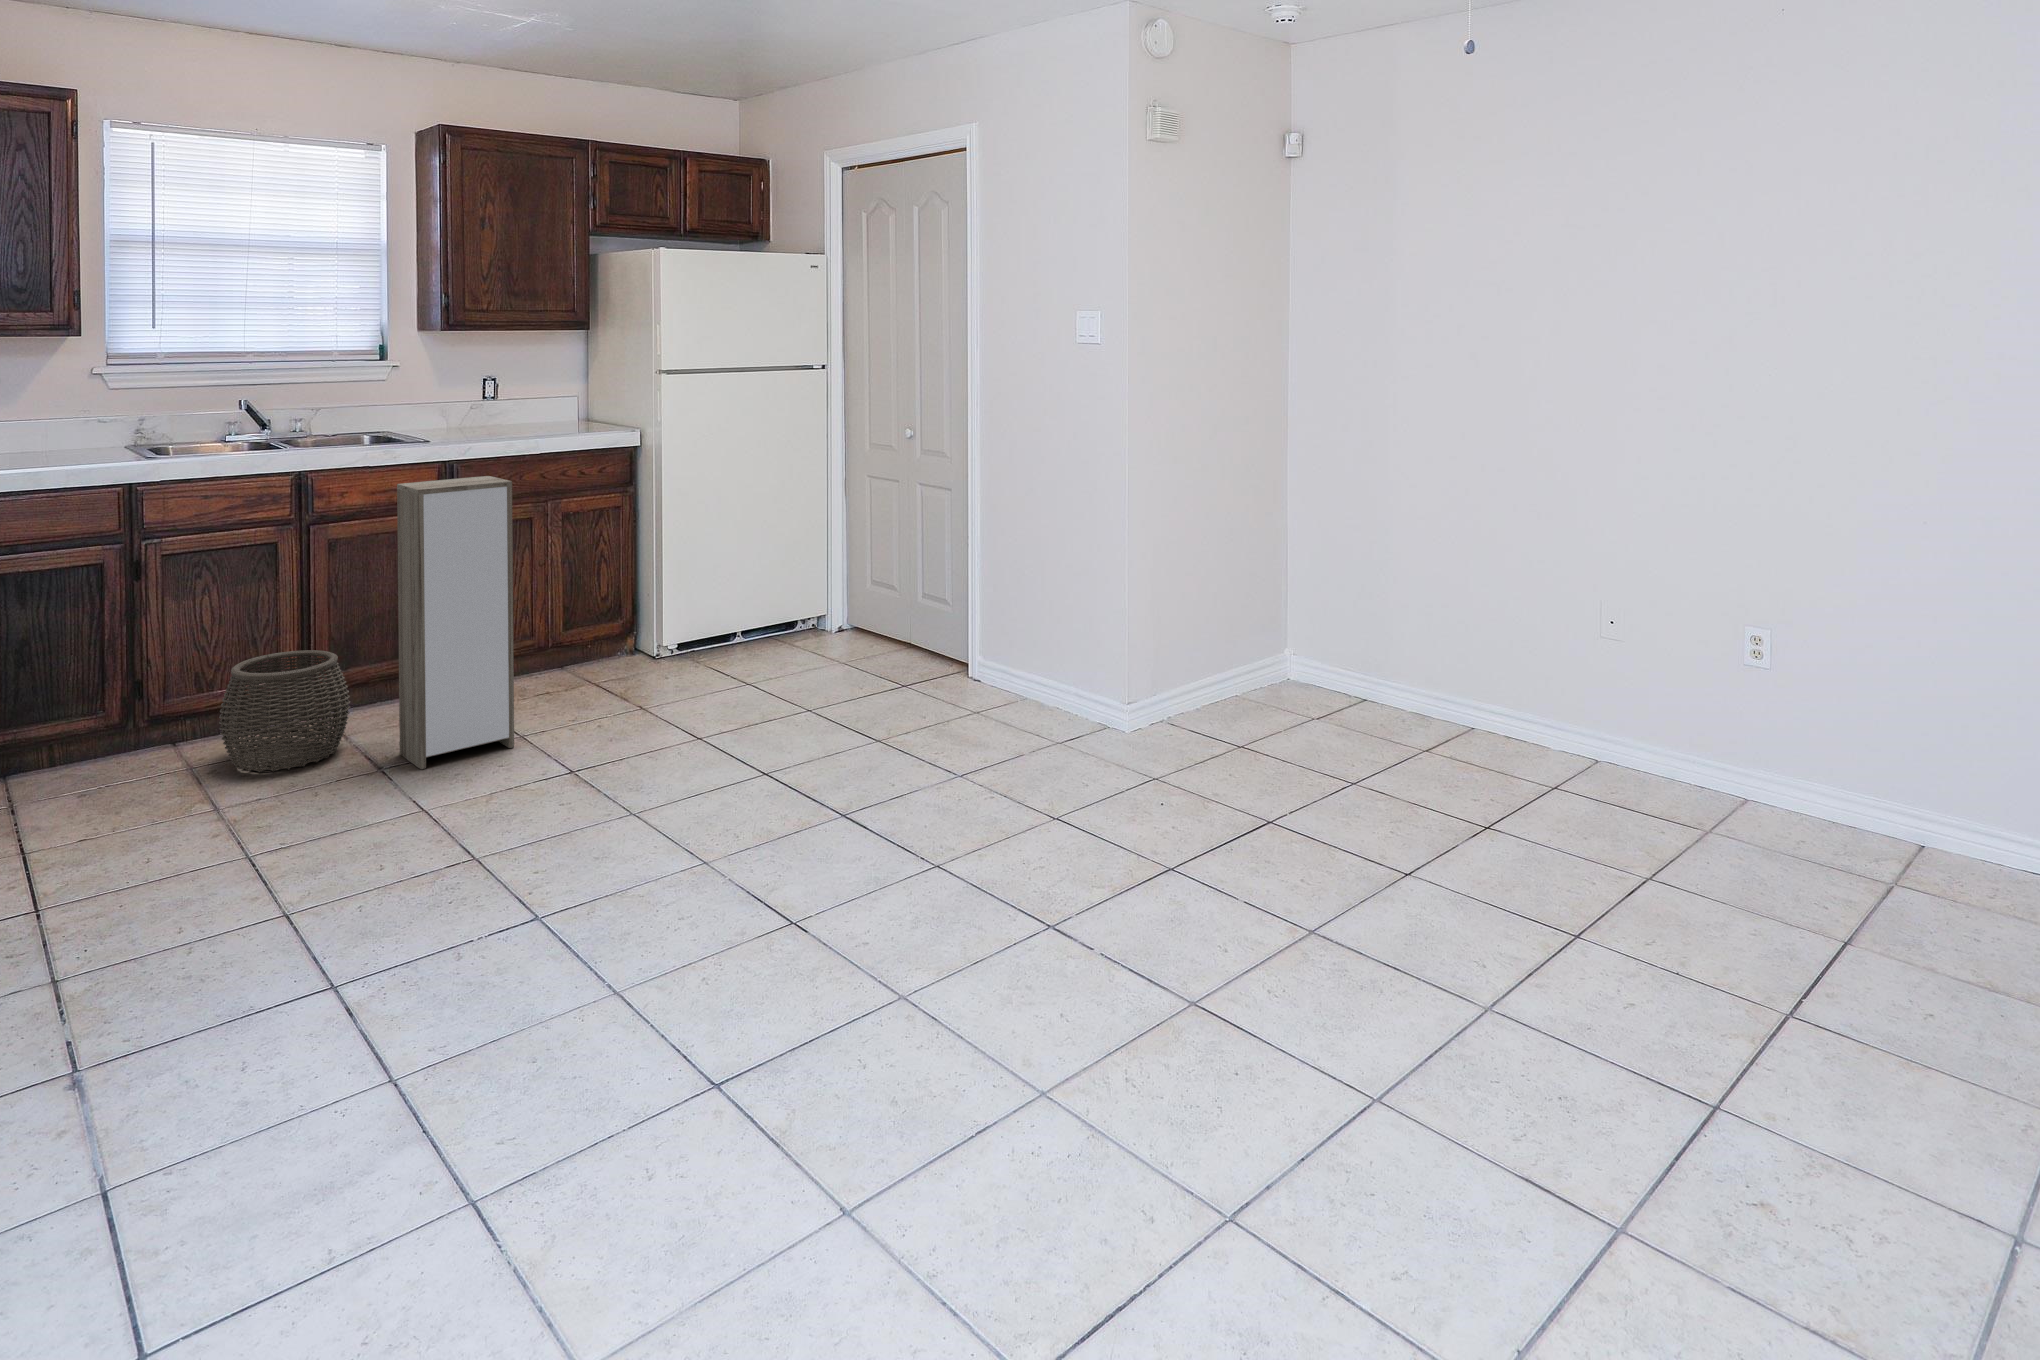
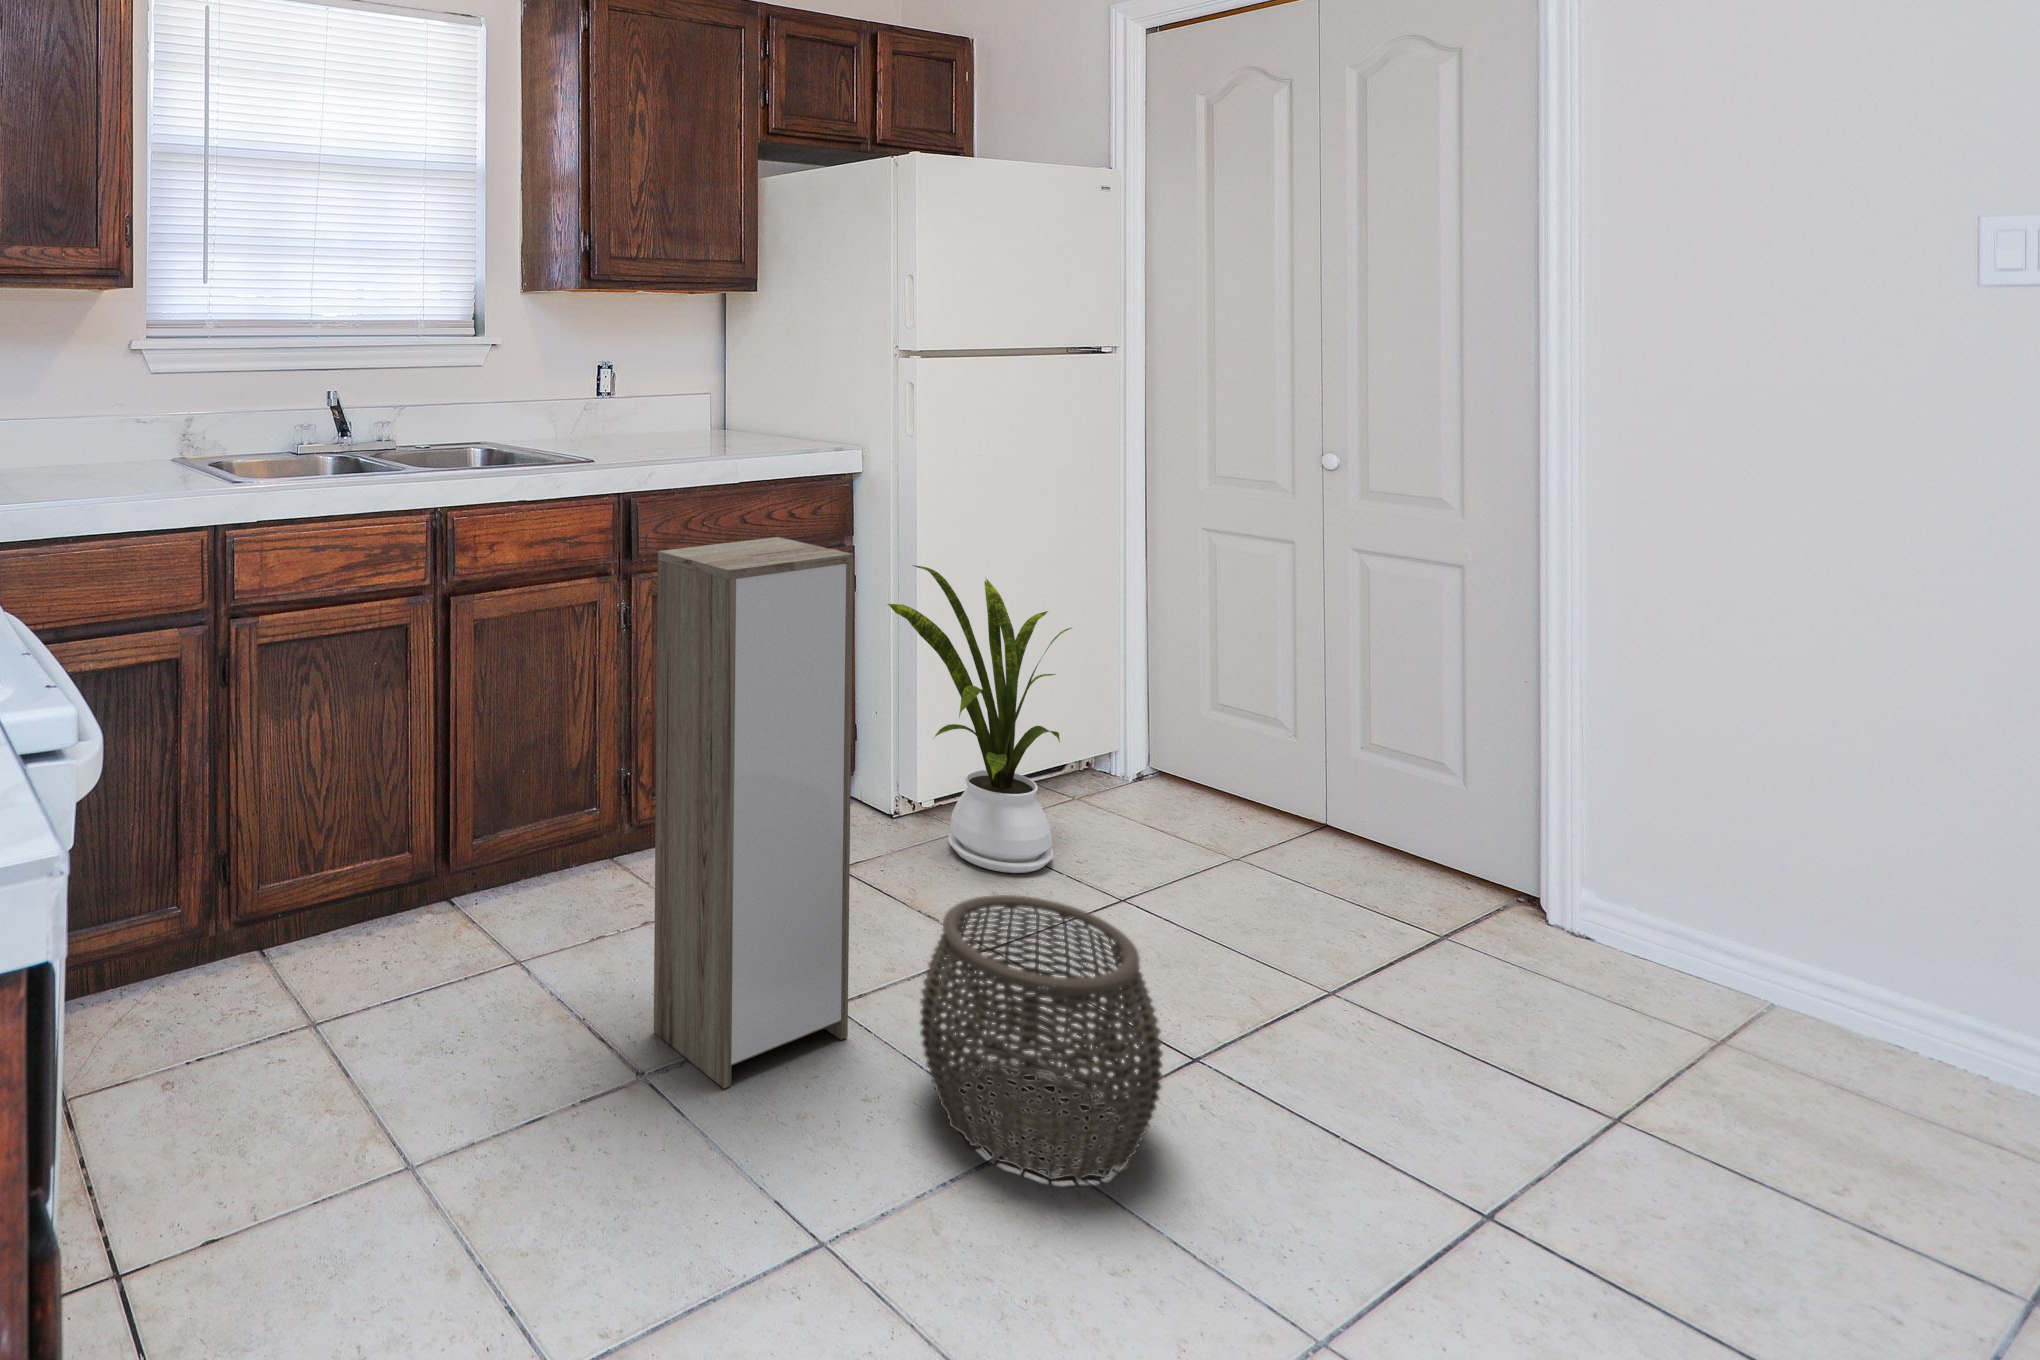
house plant: none [630,496,749,678] -> present [888,565,1071,873]
woven basket: present [219,650,350,772] -> present [920,895,1163,1181]

